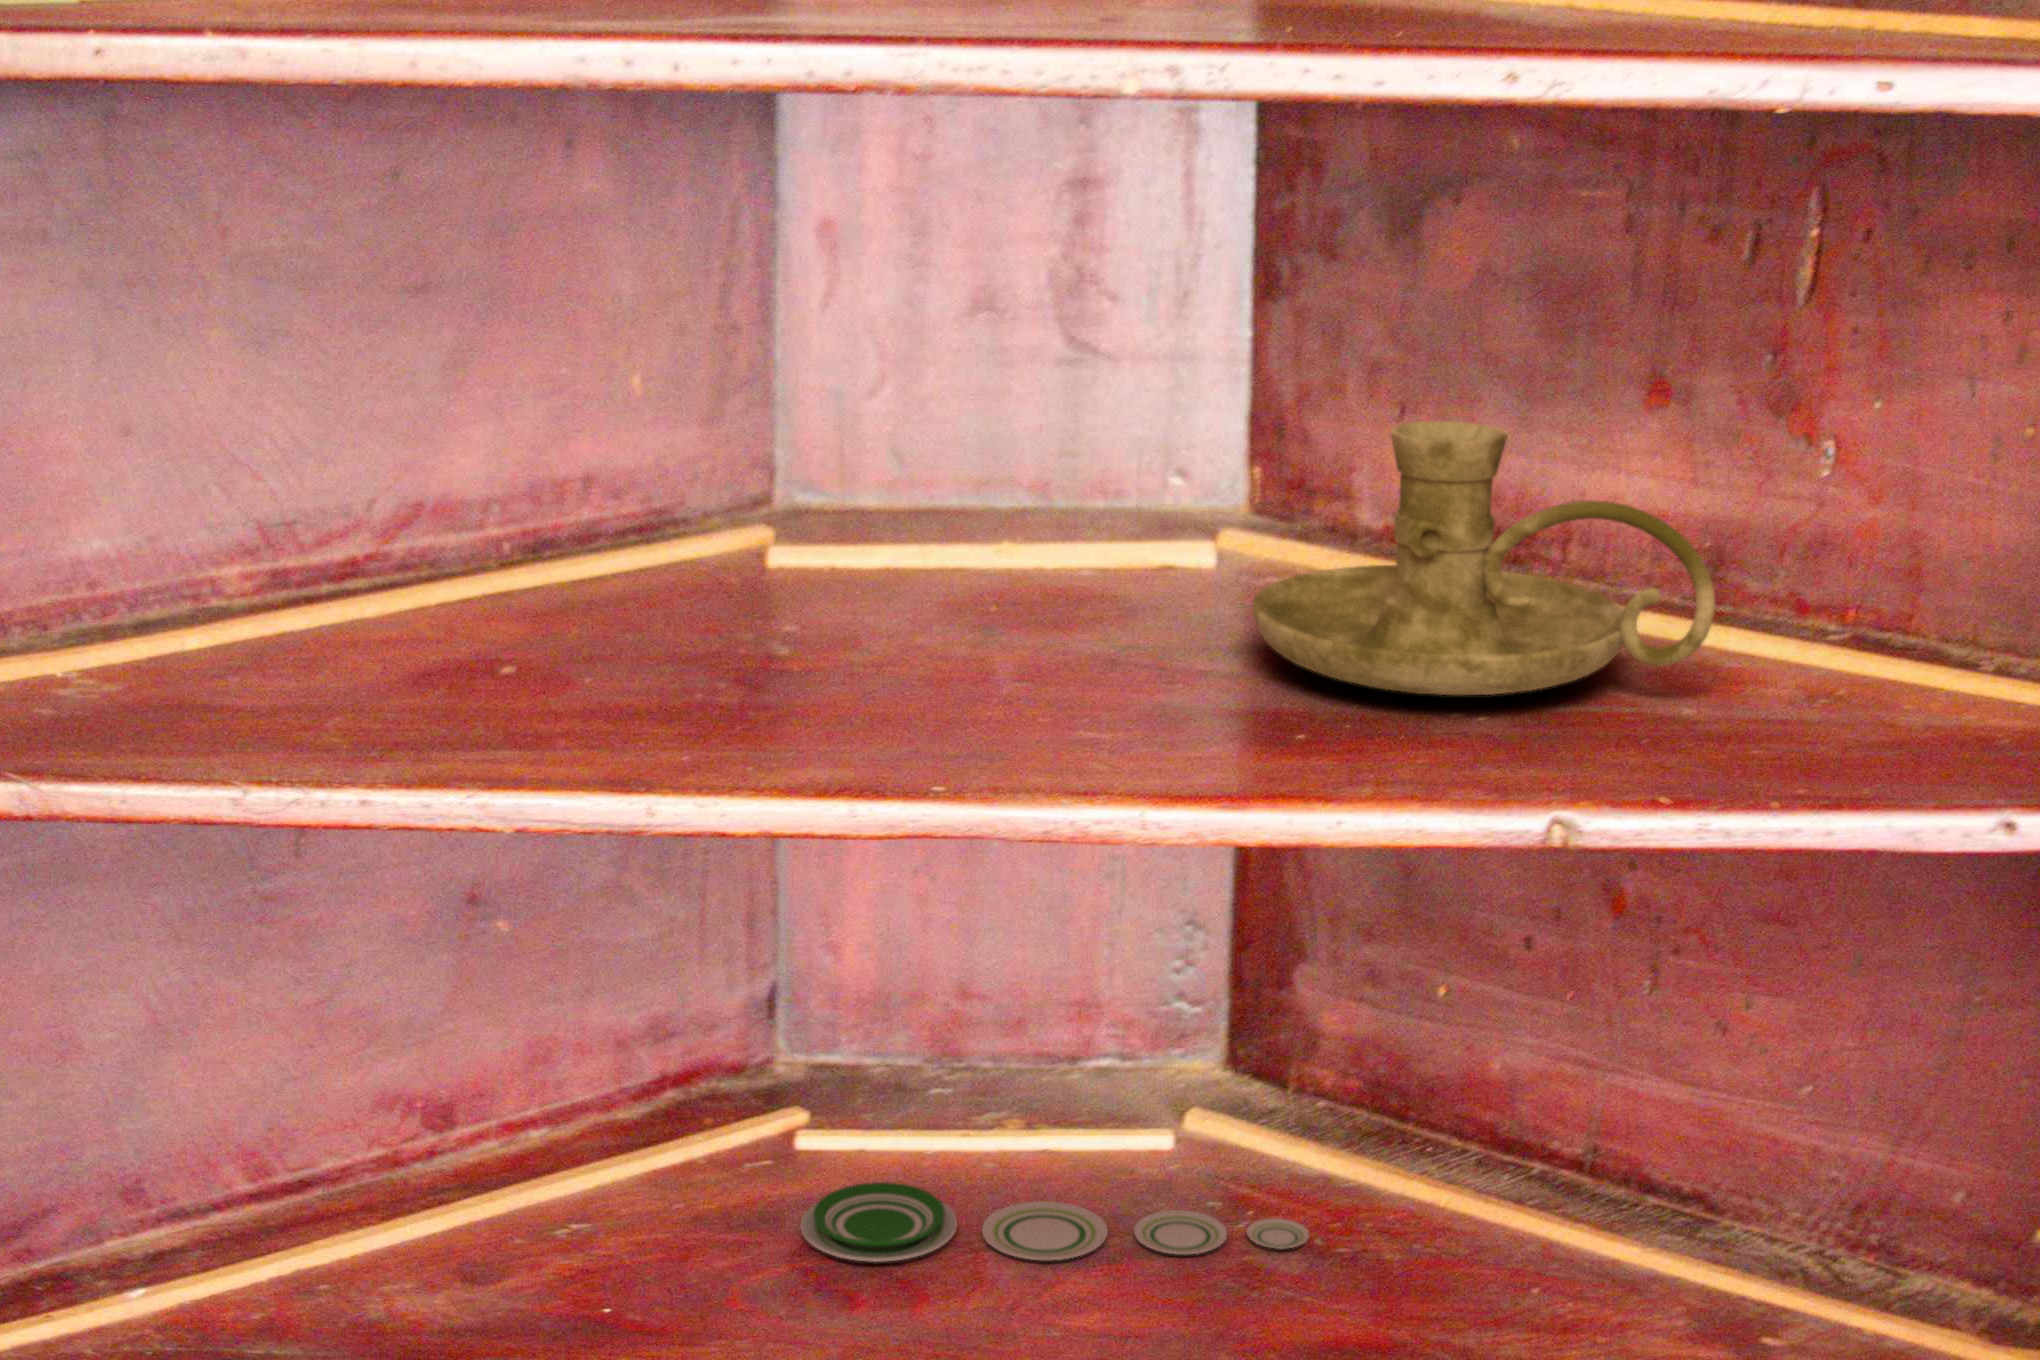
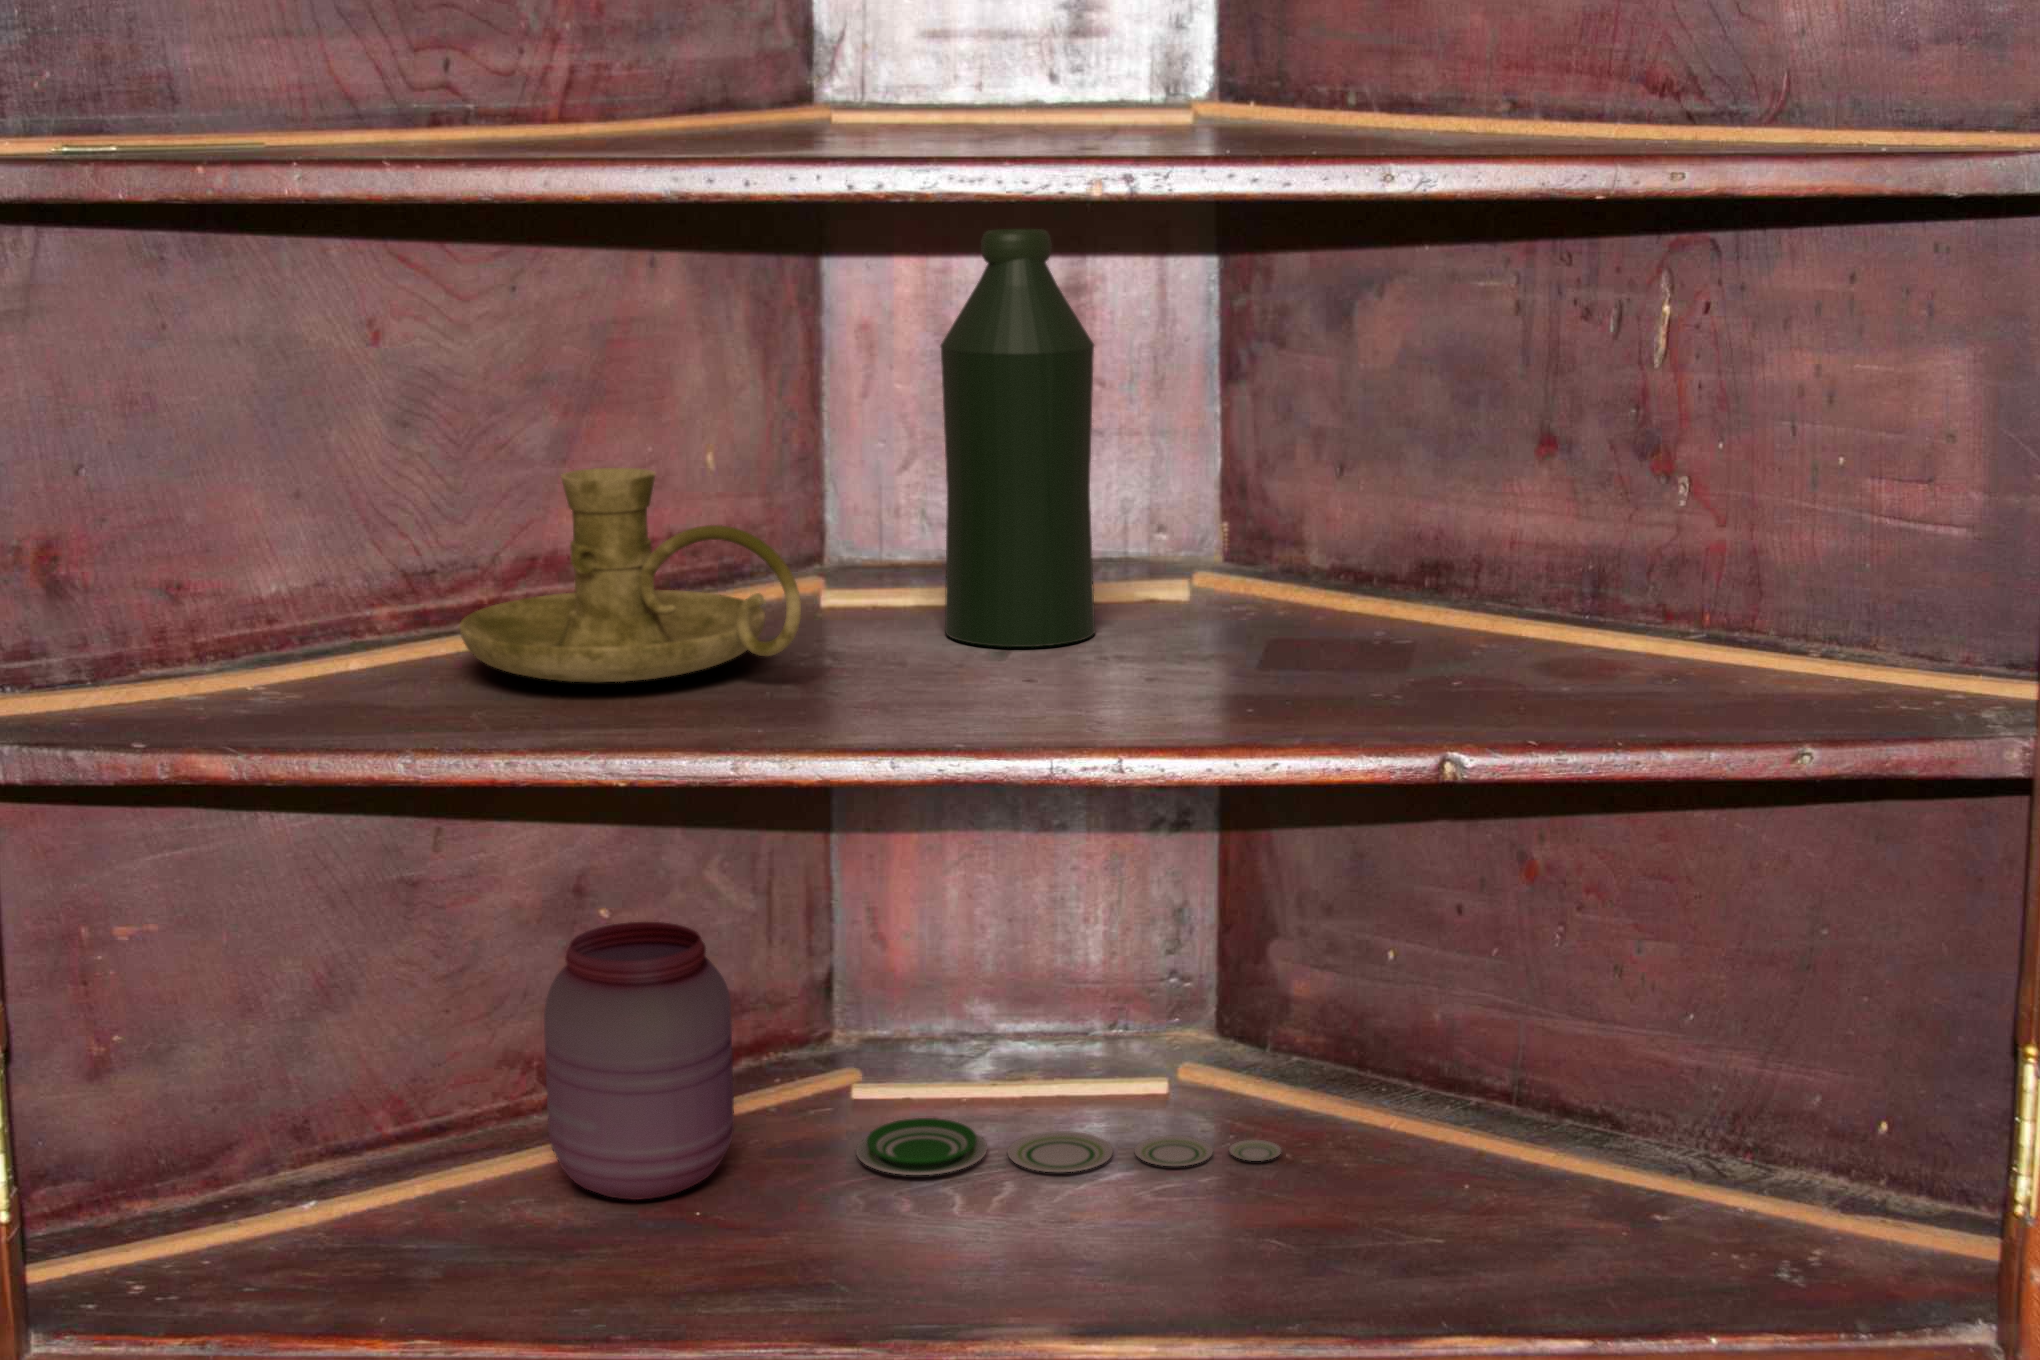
bottle: none [917,117,1109,637] -> present [941,229,1095,647]
candle holder: present [1253,421,1715,695] -> present [459,468,801,682]
jar: none [425,950,654,1287] -> present [544,922,734,1200]

